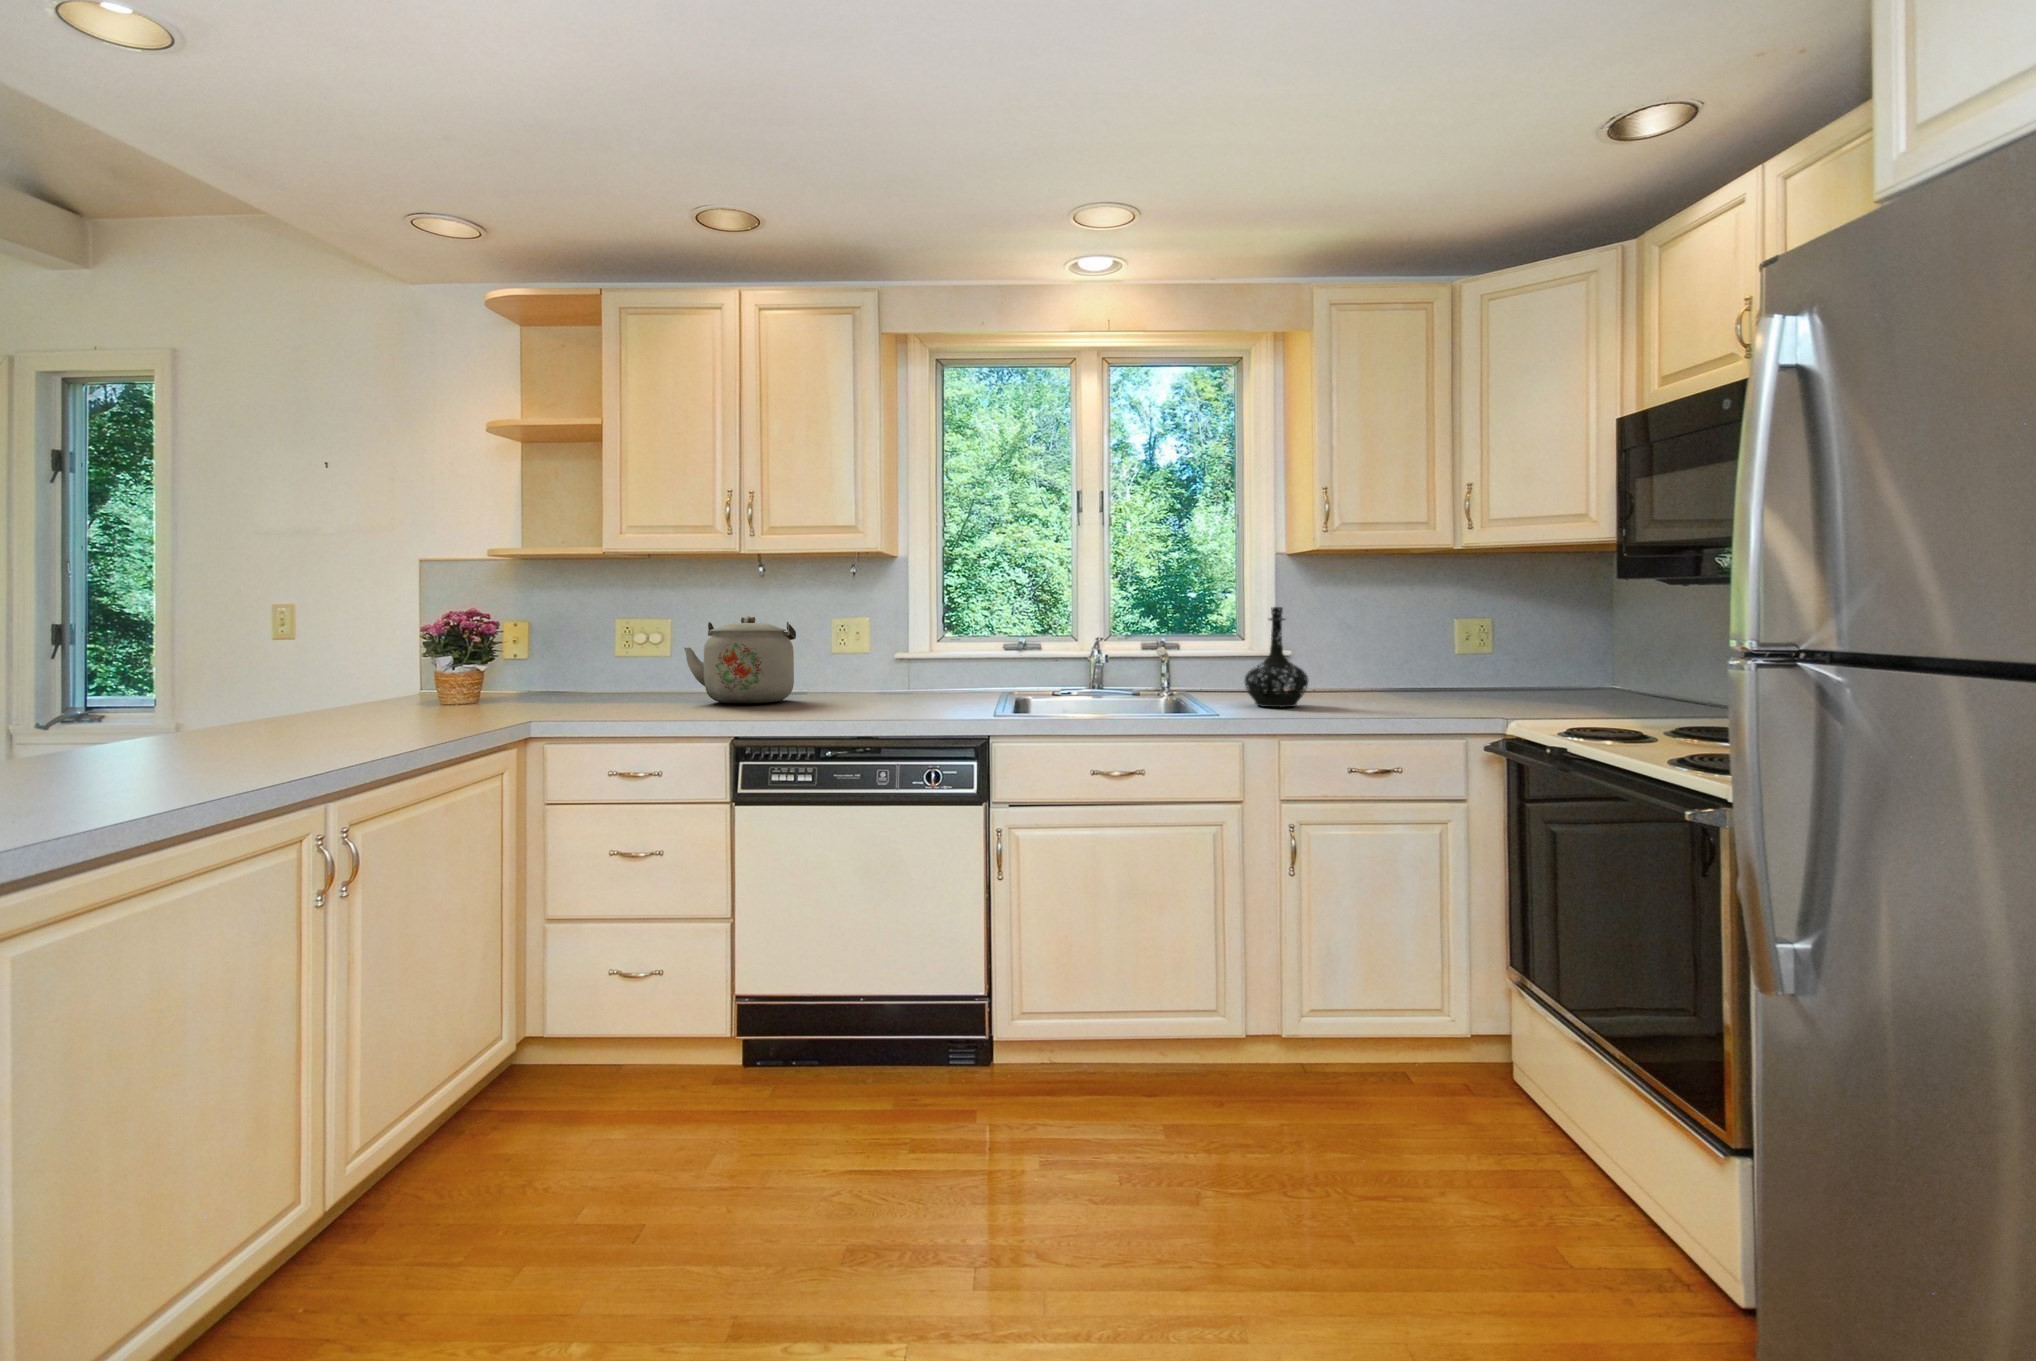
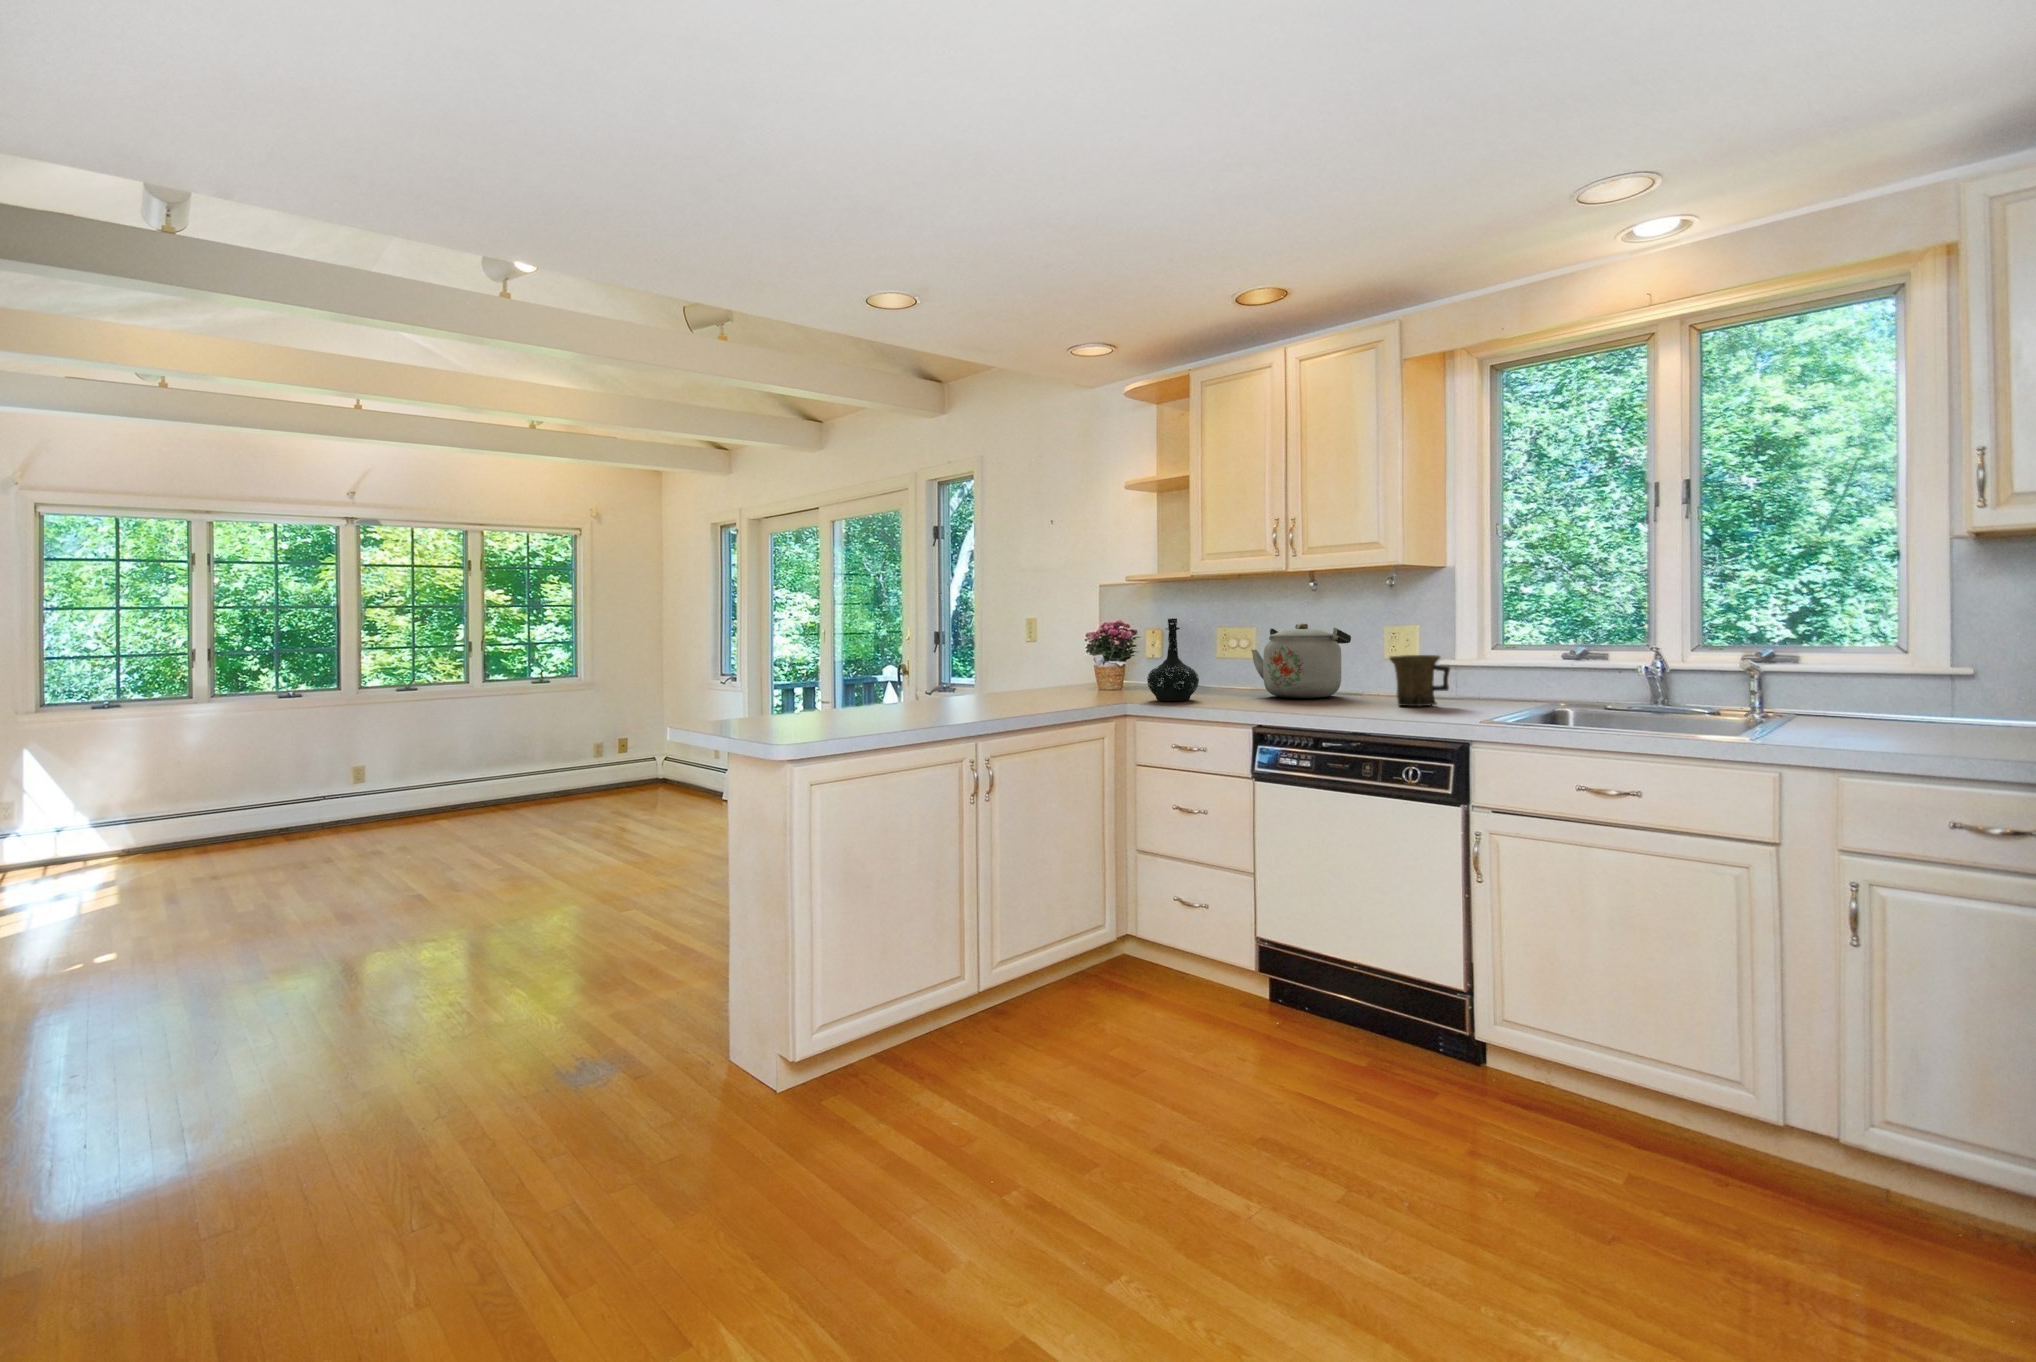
bottle: present [1245,607,1308,707] -> present [1147,618,1199,701]
mug: none [863,651,923,706] -> present [1390,655,1450,706]

